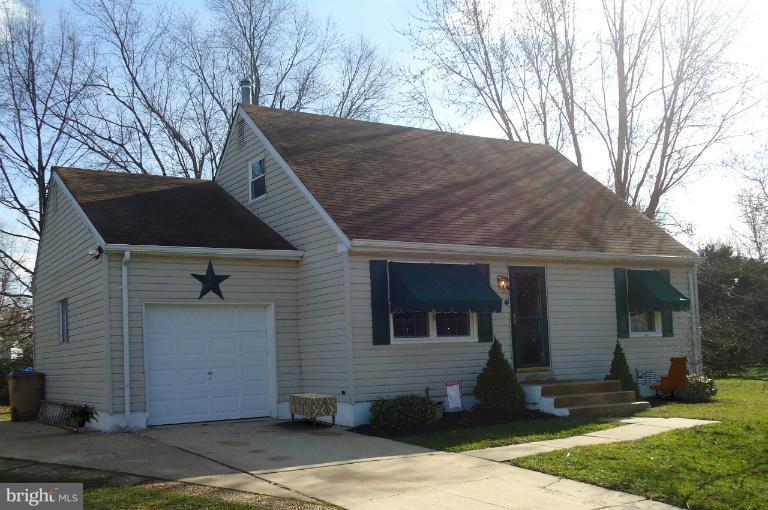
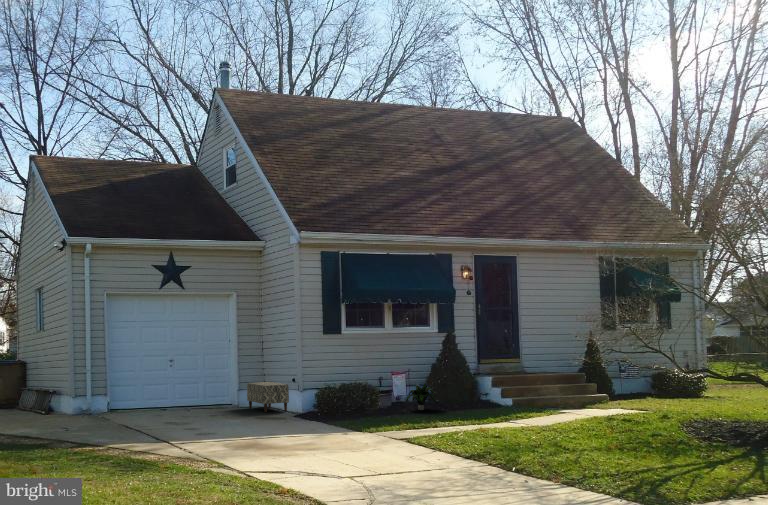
lounge chair: present [649,357,687,400] -> none [636,351,672,396]
potted plant: present [62,404,99,433] -> present [406,383,436,410]

